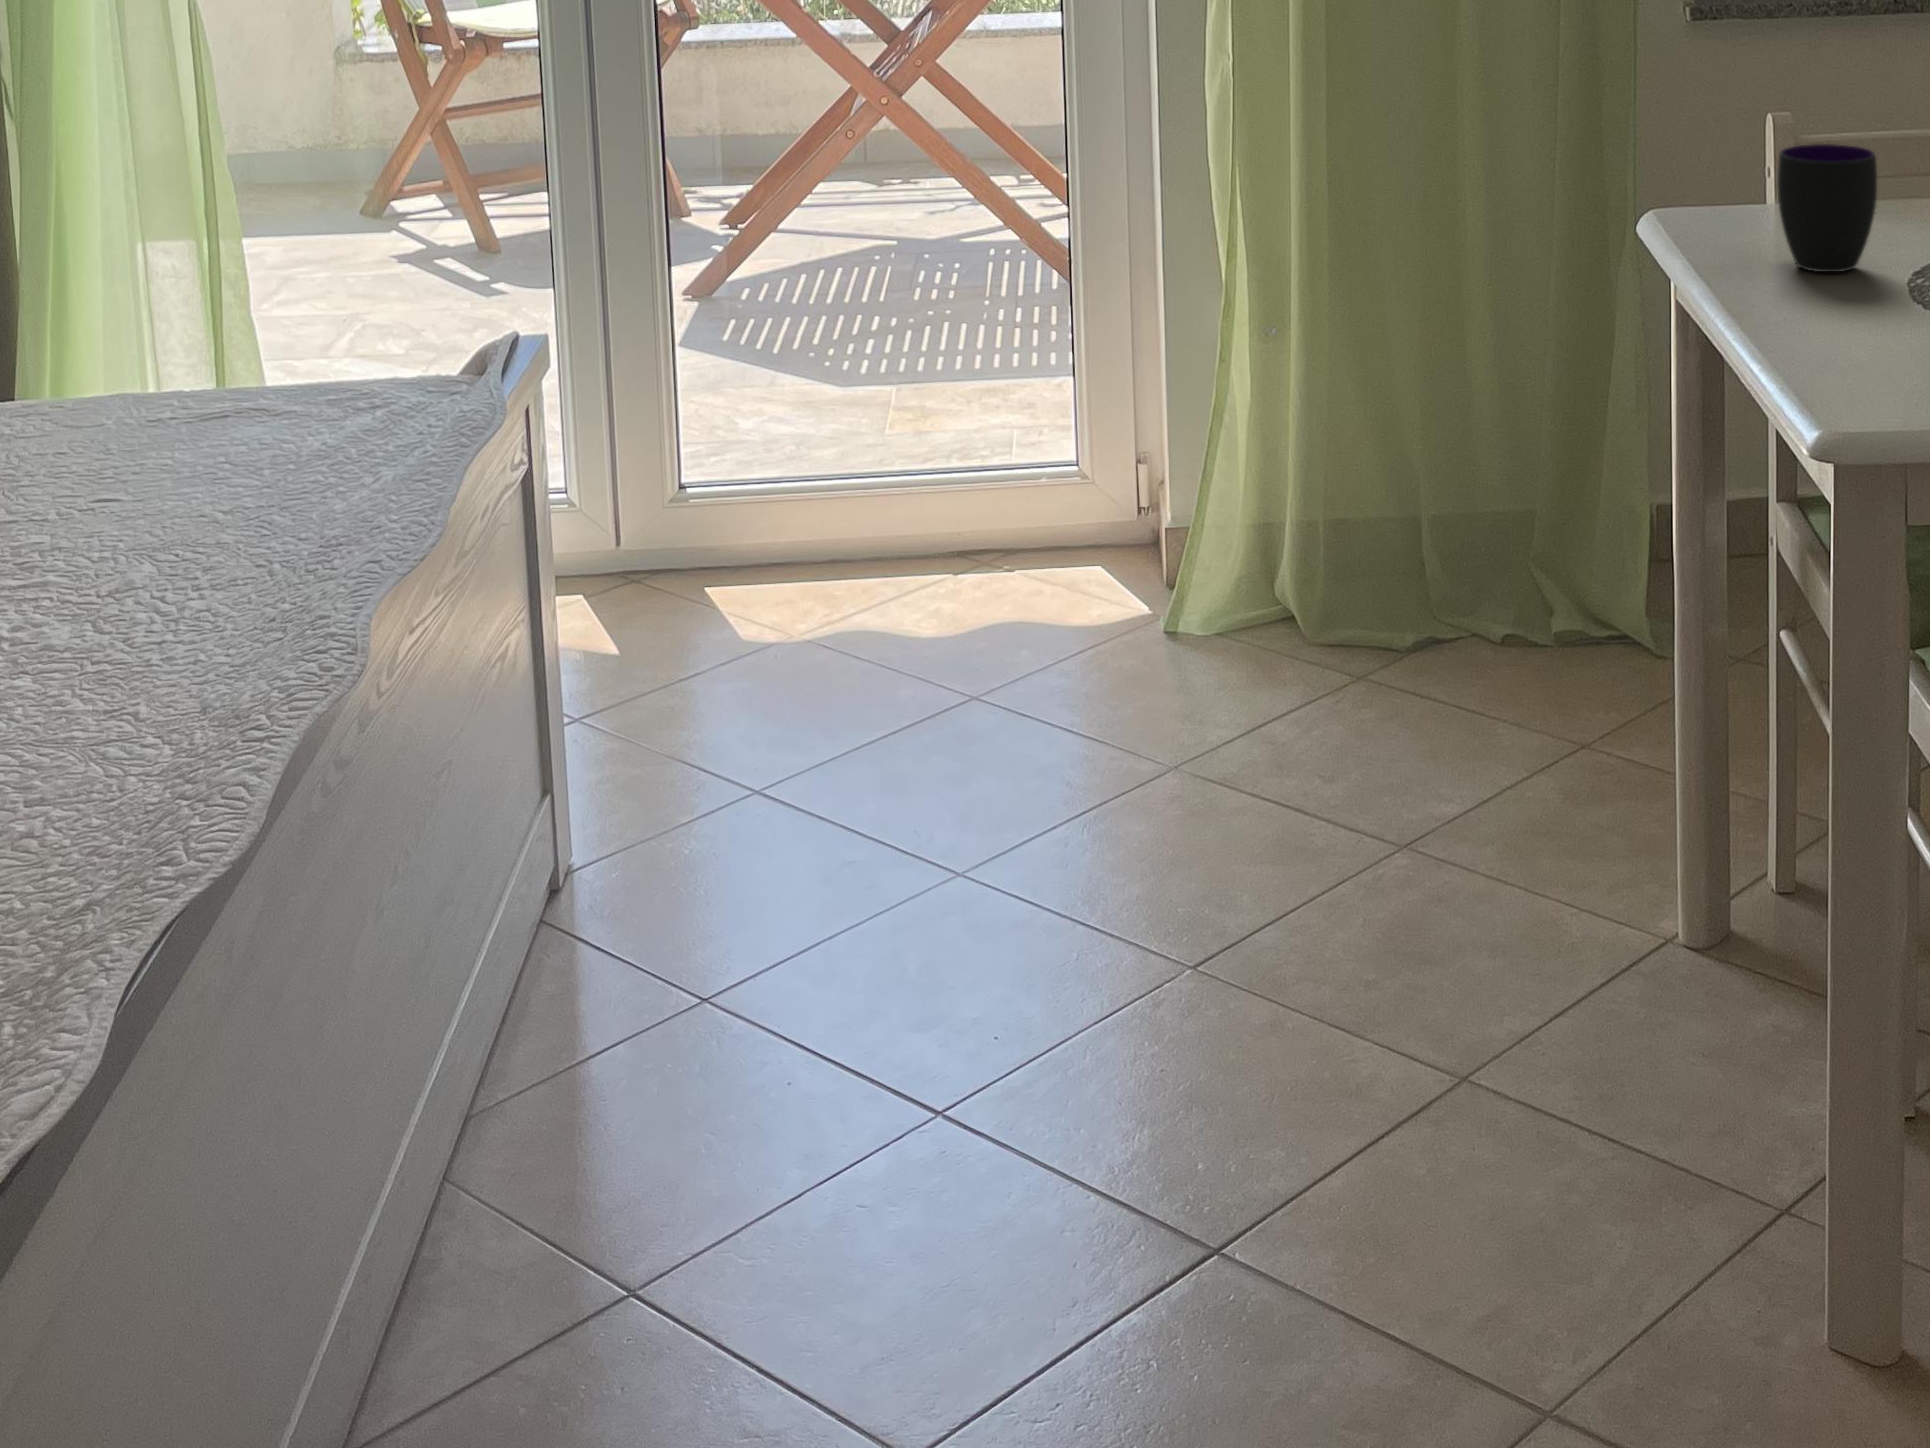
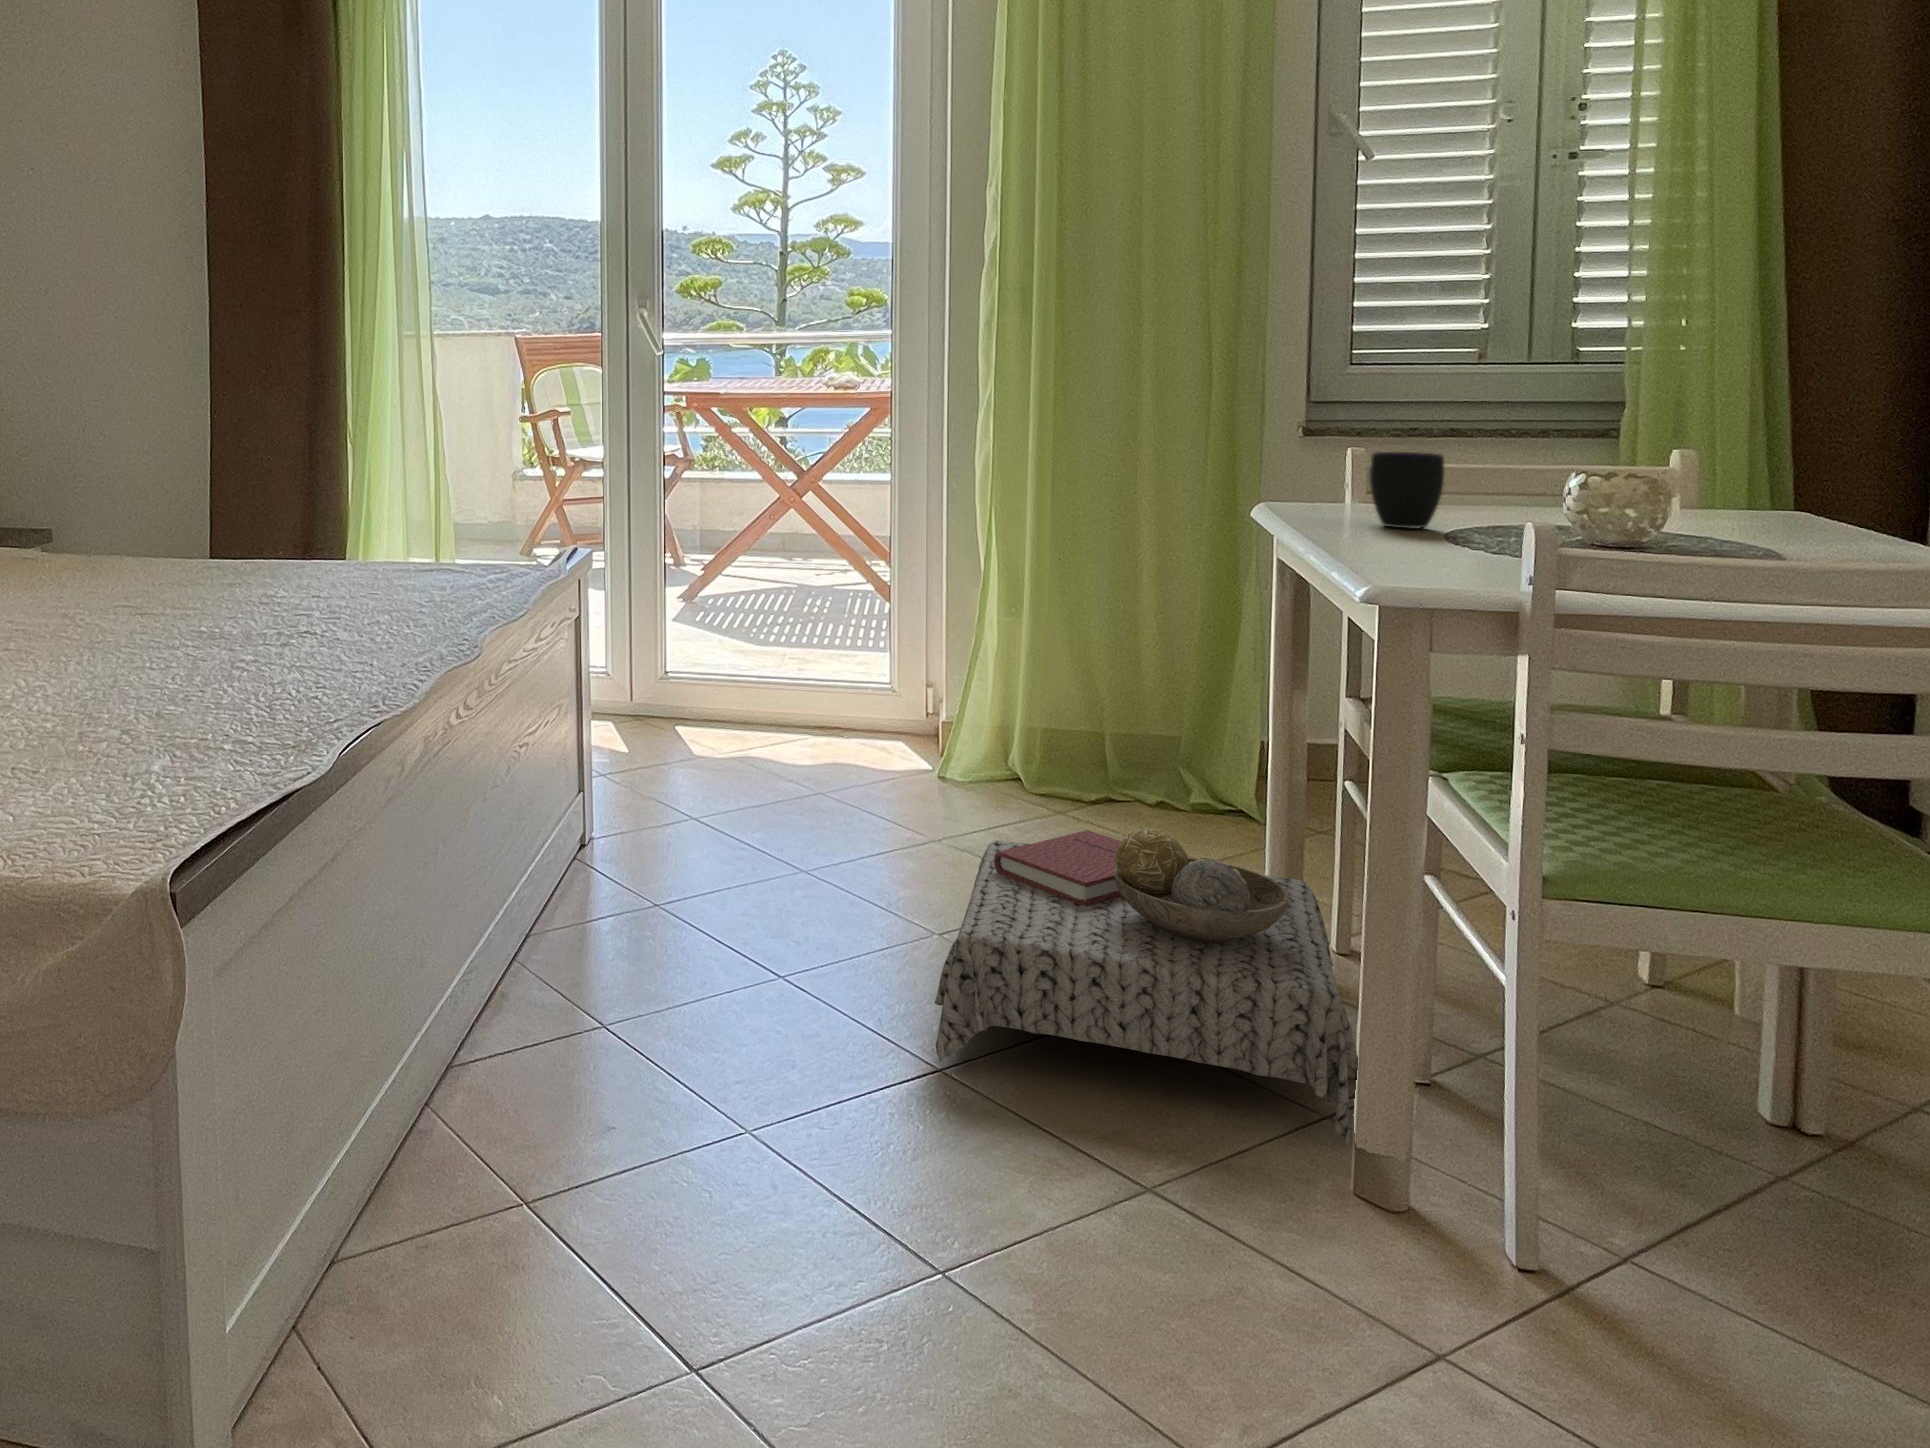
ottoman: none [1150,784,1789,1294] -> present [934,829,1358,1145]

